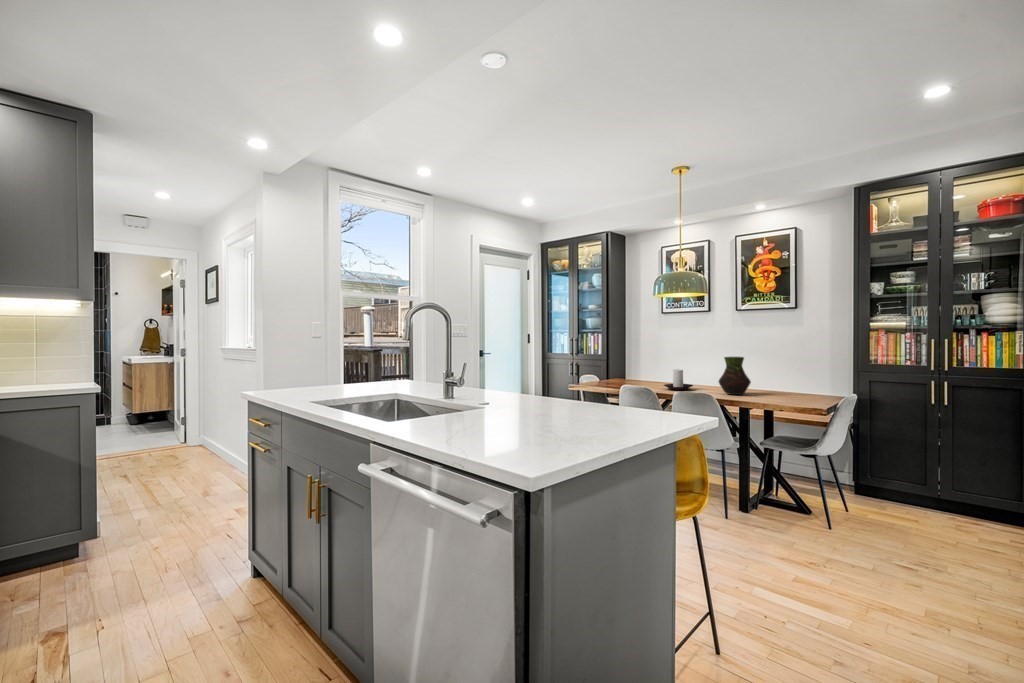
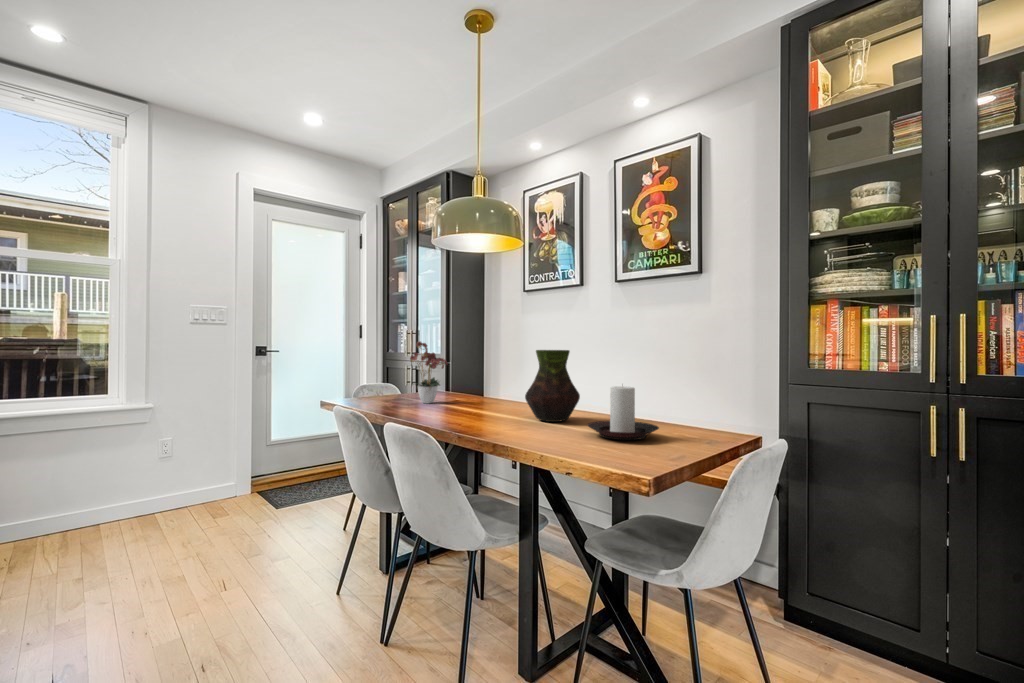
flower arrangement: none [624,350,651,388] -> present [410,341,448,403]
candle holder: present [664,369,693,390] -> present [587,386,659,440]

